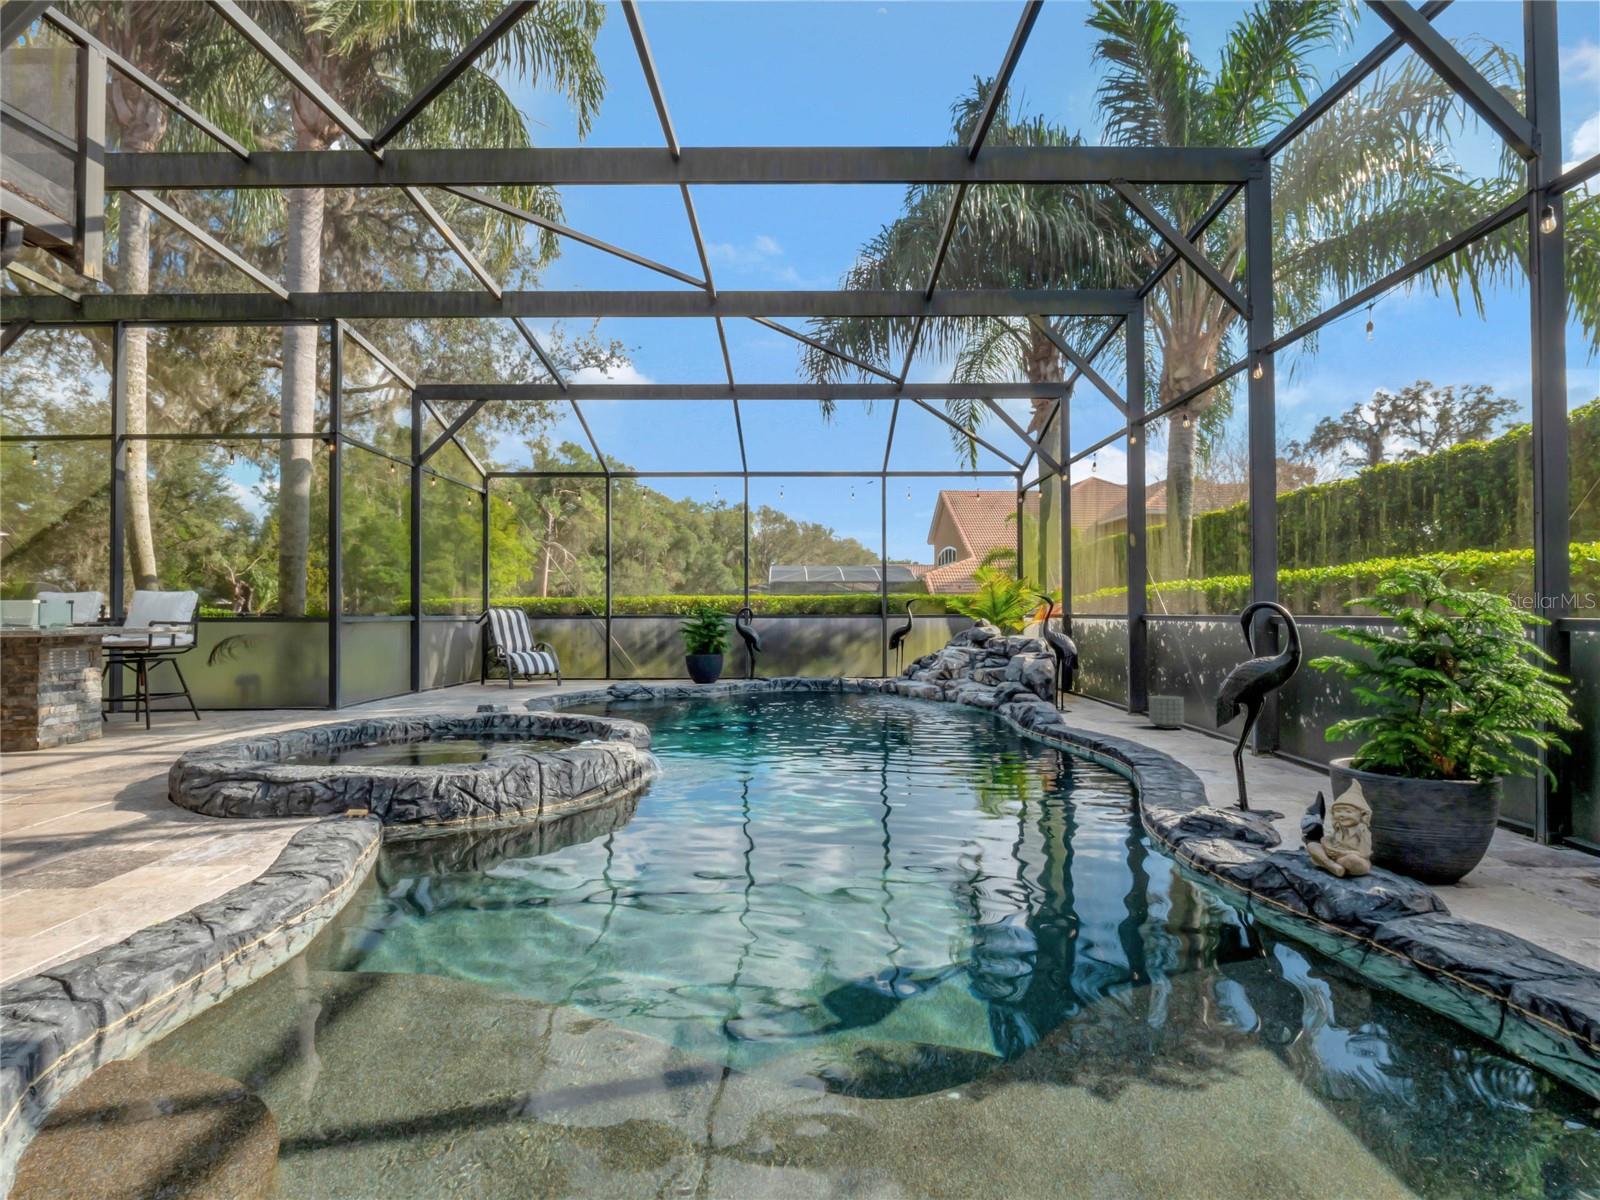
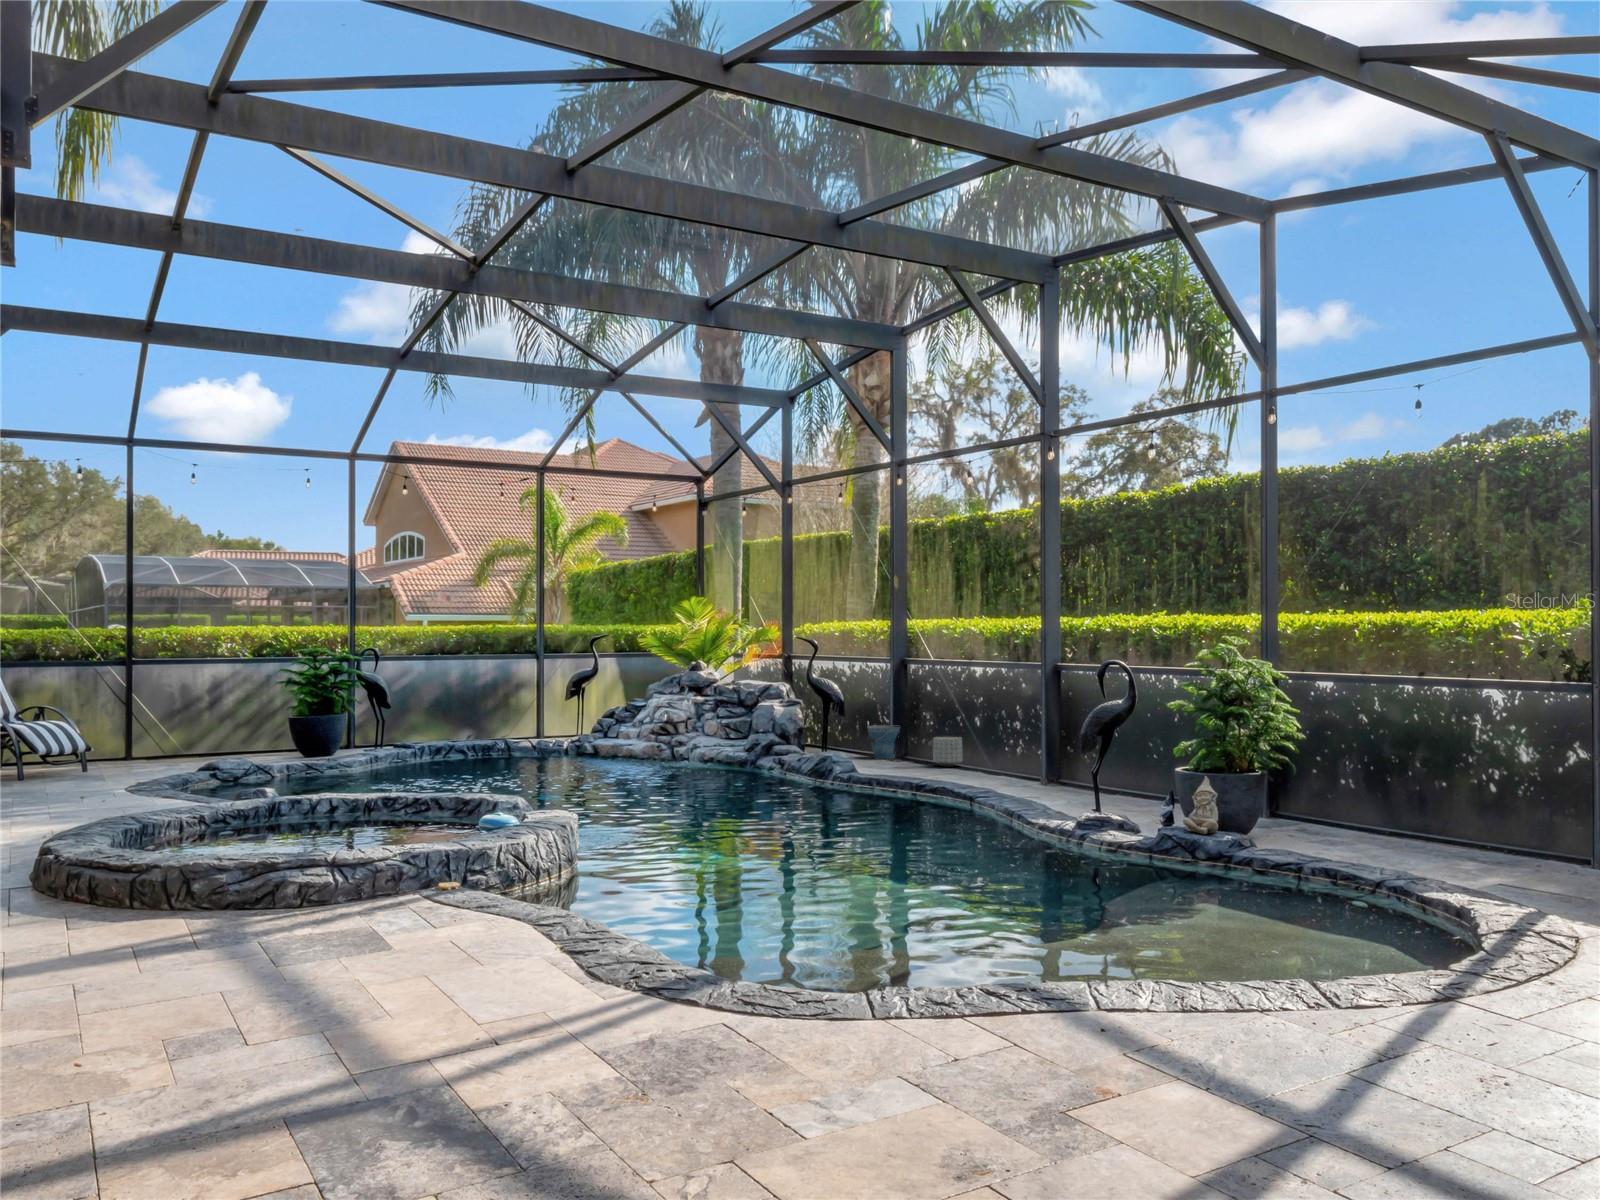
bucket: none [1099,679,1135,715] -> present [868,725,900,759]

